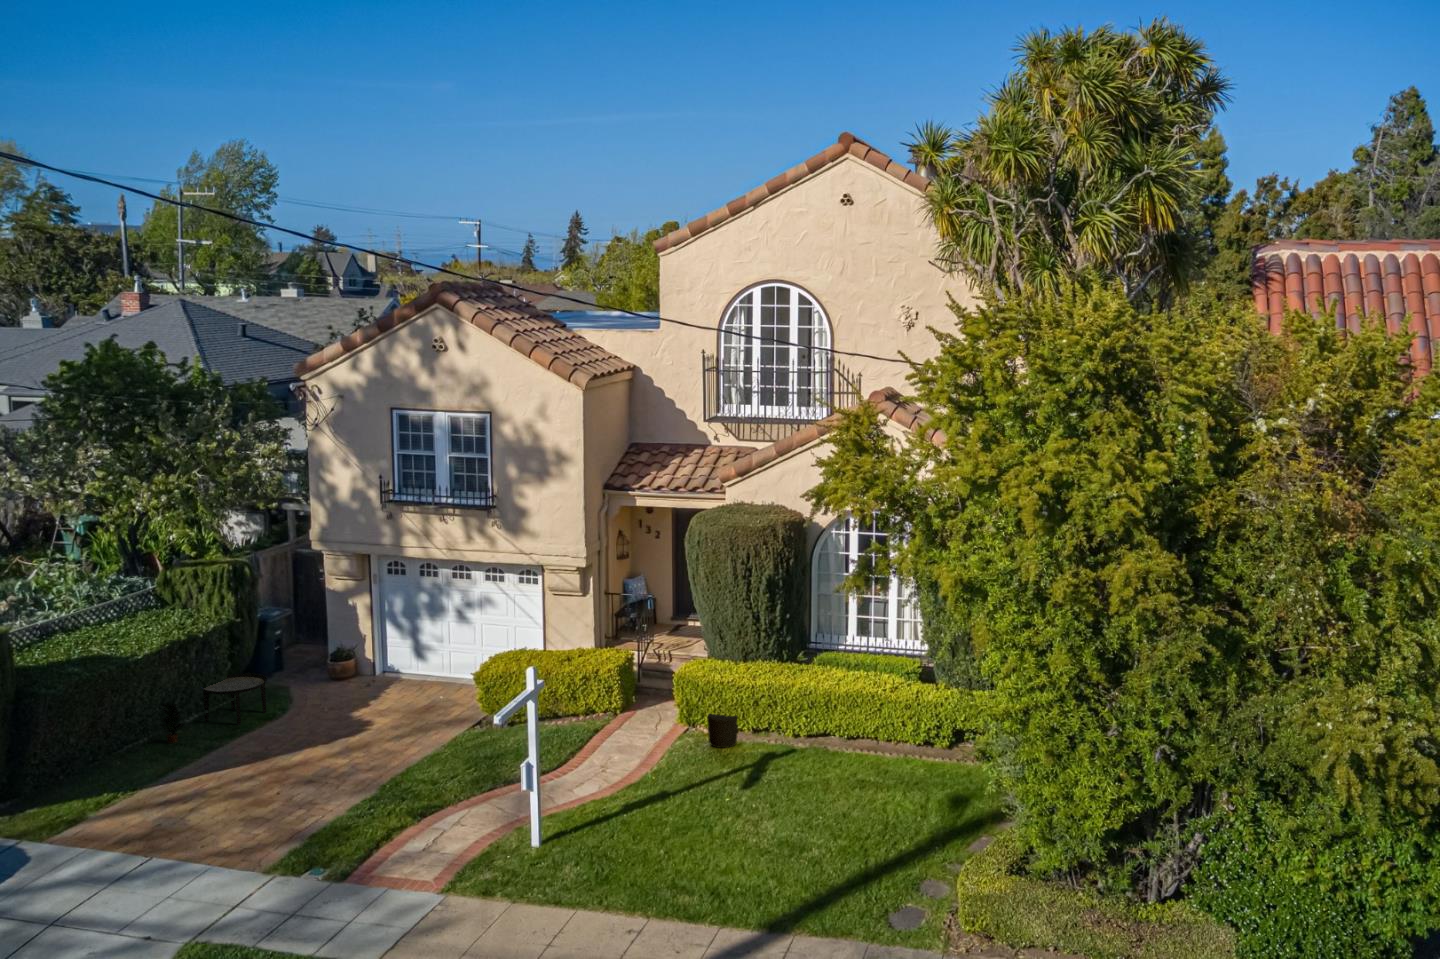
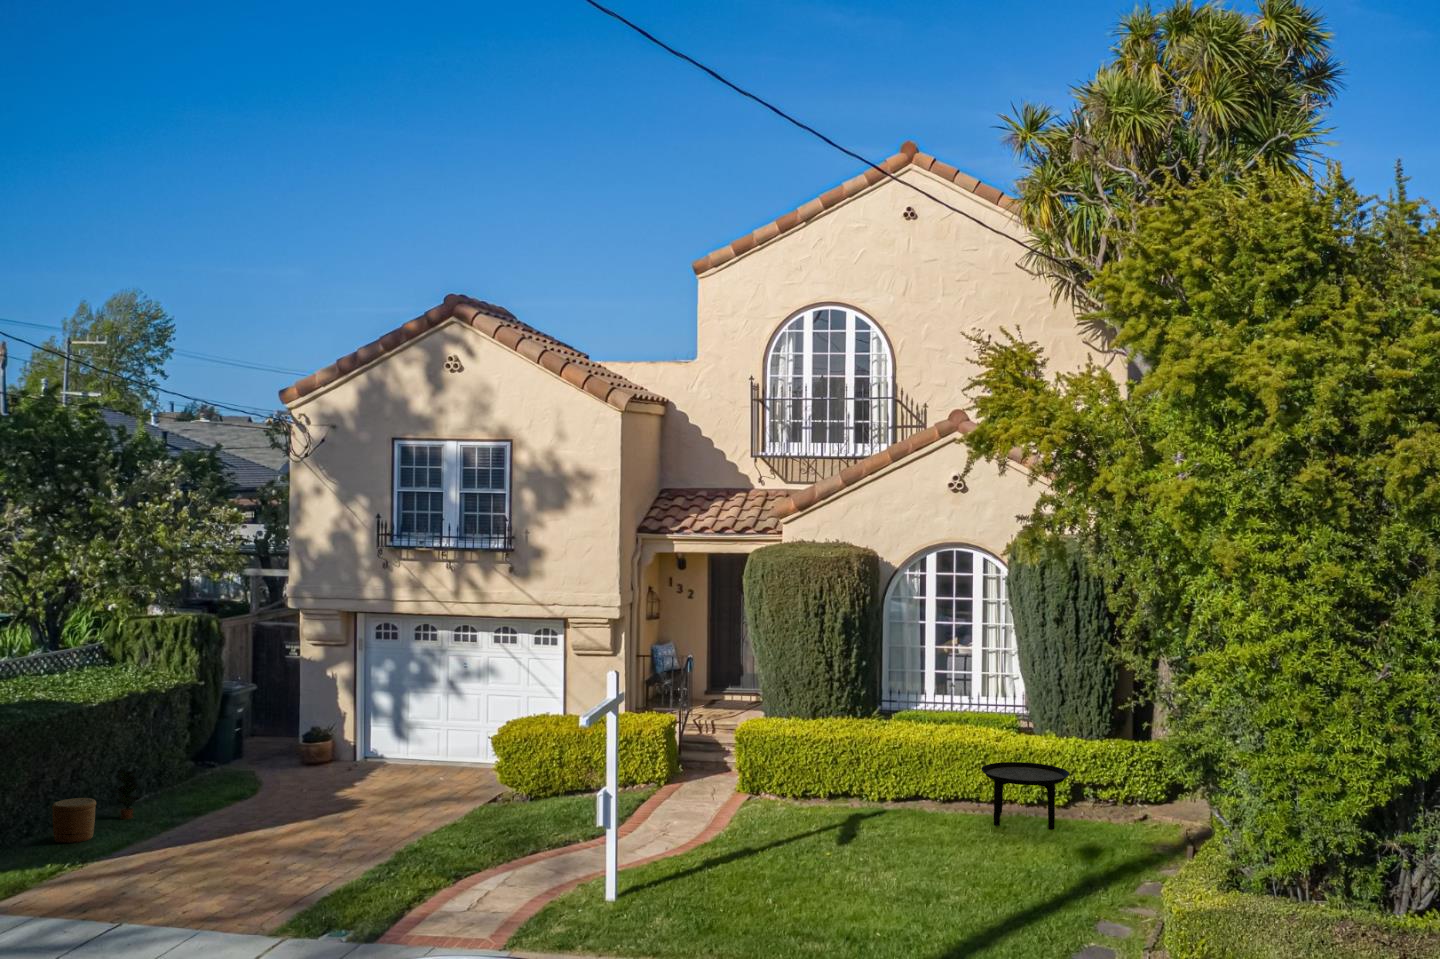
round table: present [200,673,268,725] -> present [981,762,1069,830]
woven basket: present [707,713,738,748] -> present [52,798,96,843]

